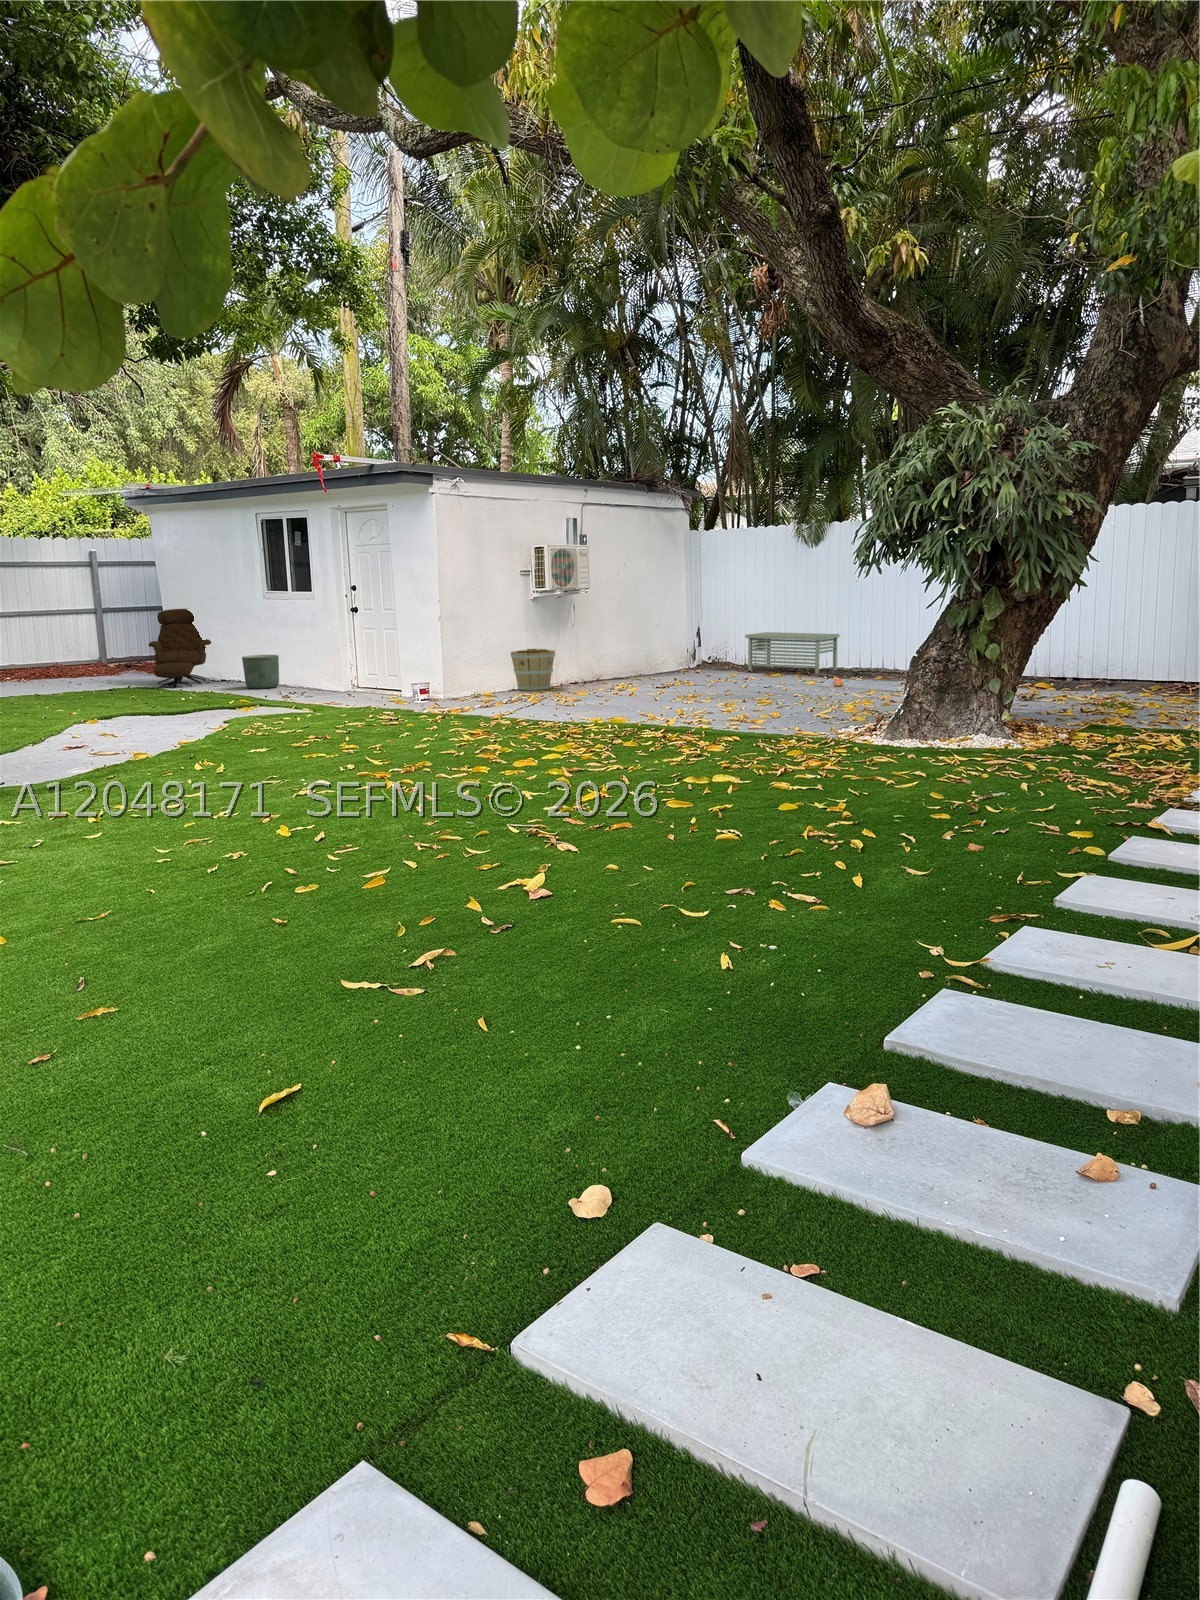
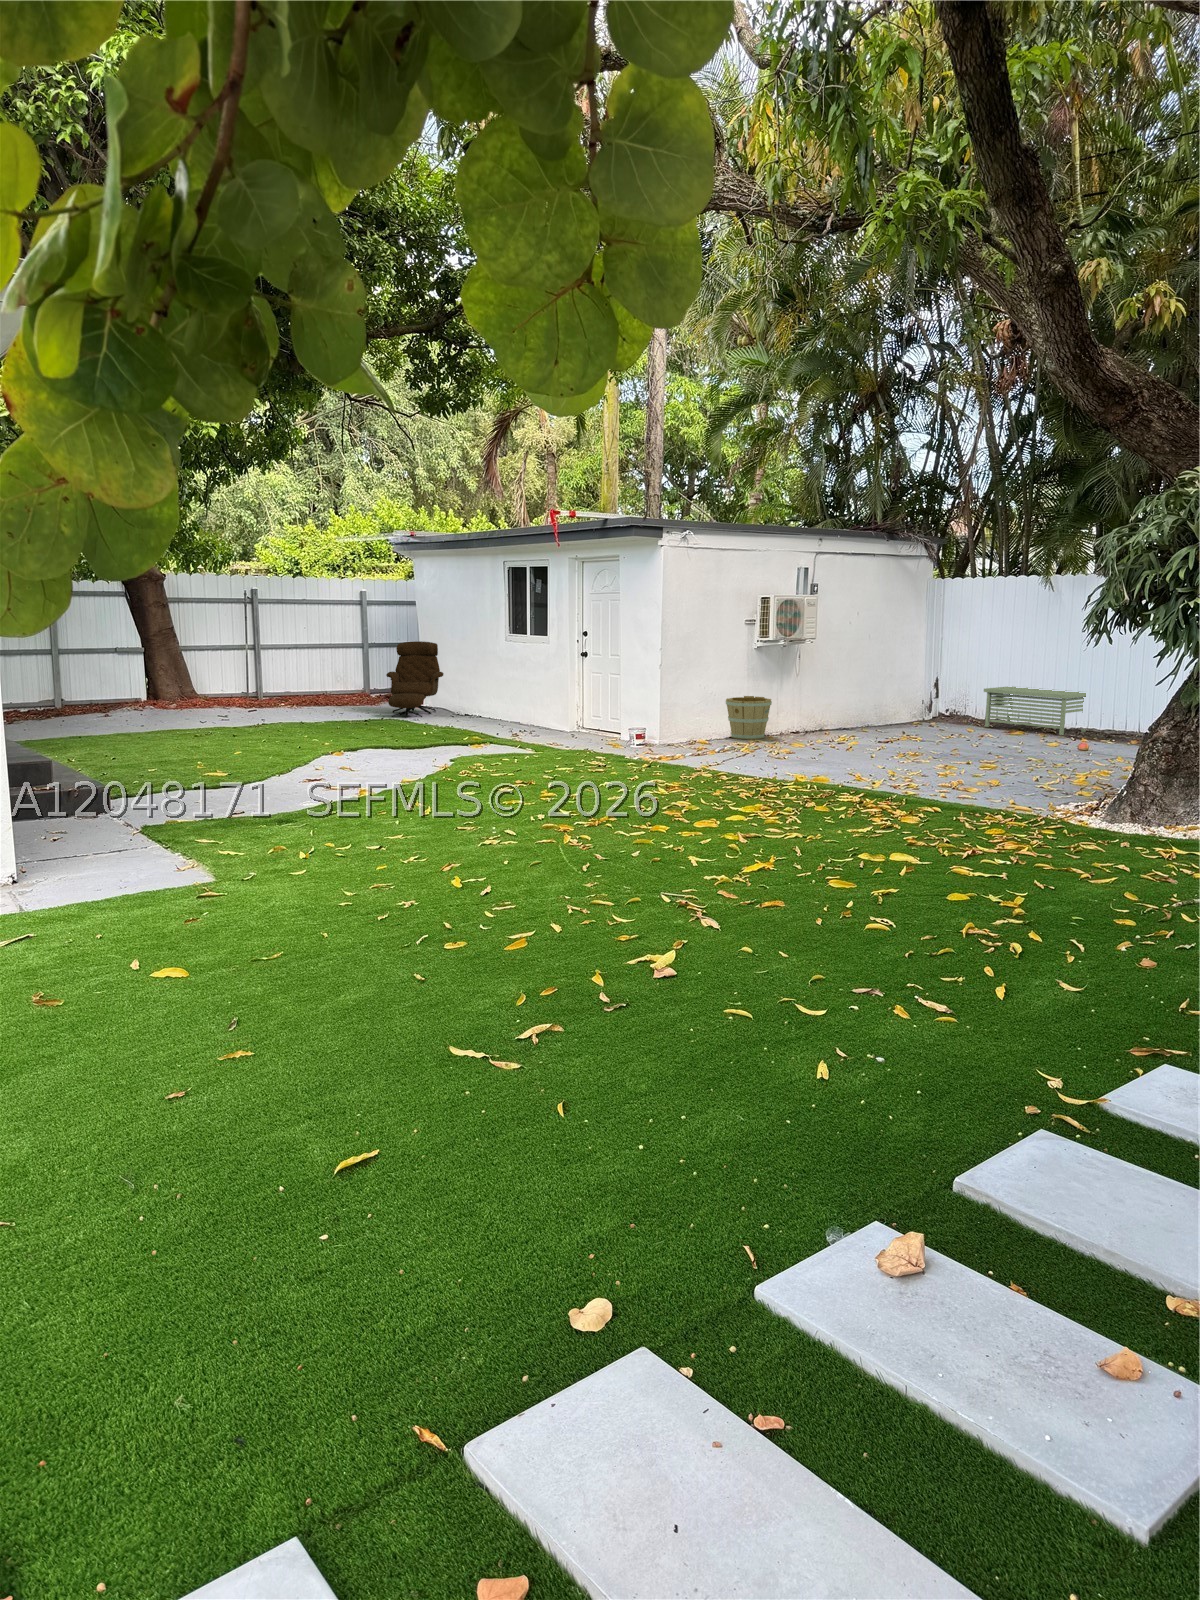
planter: present [242,655,279,689] -> none [468,690,502,723]

